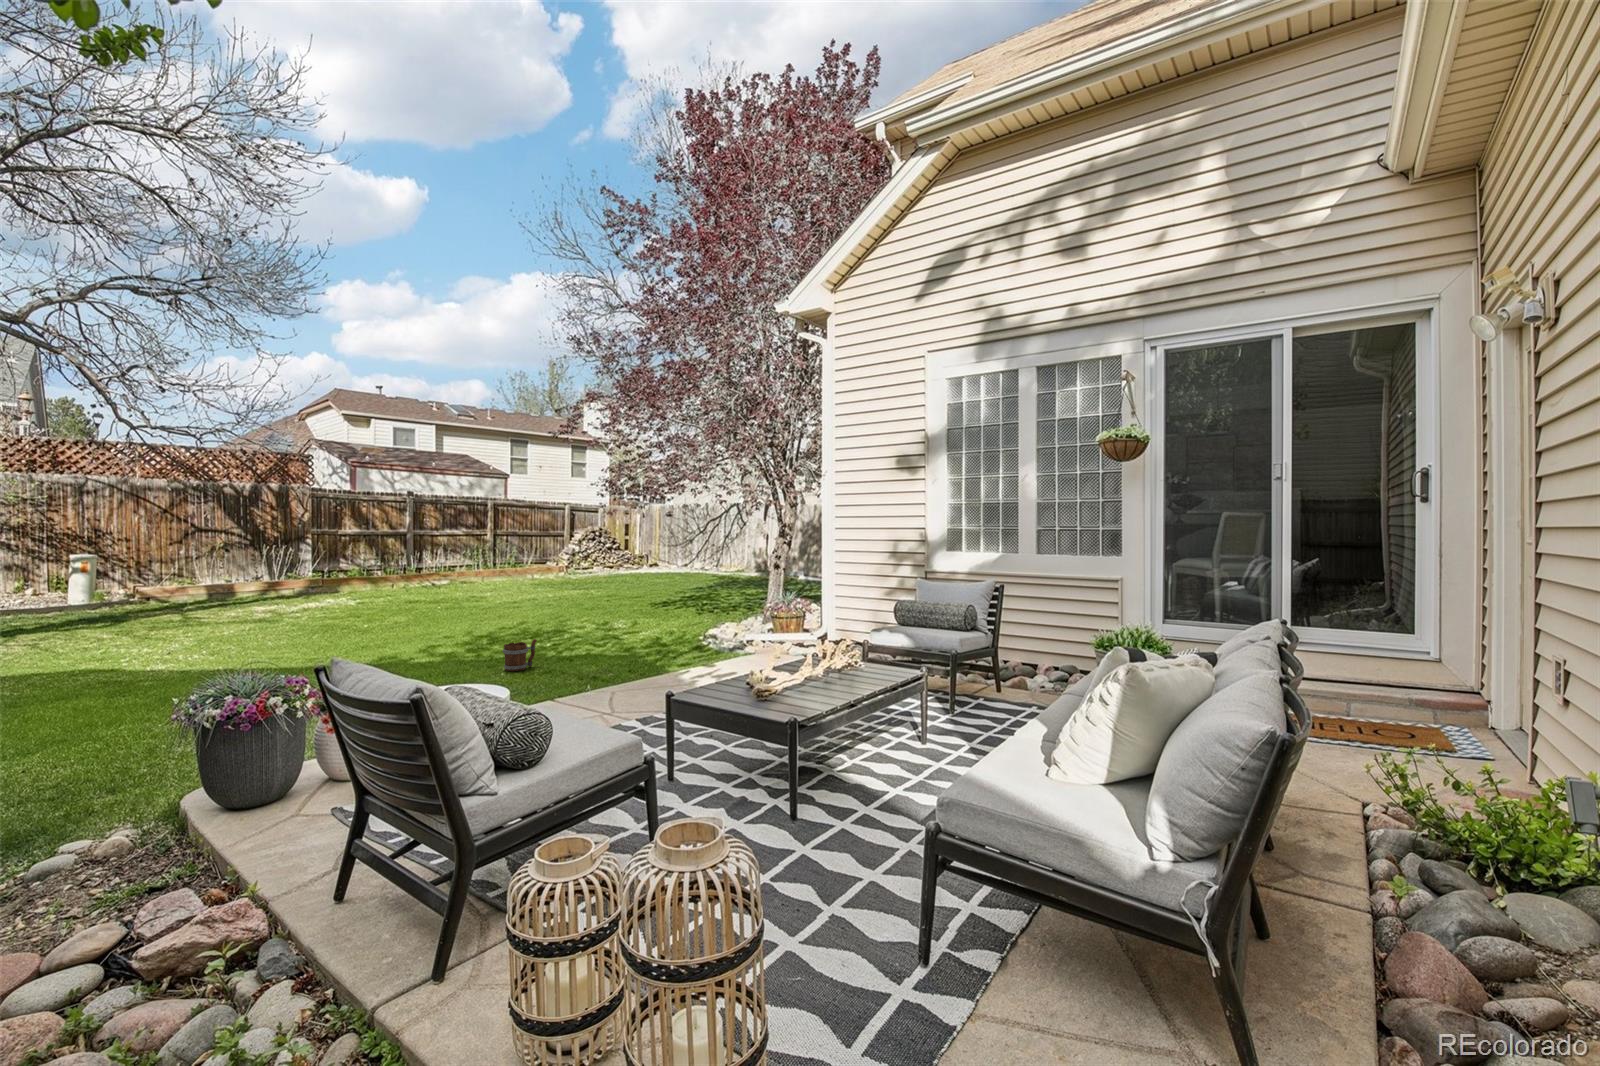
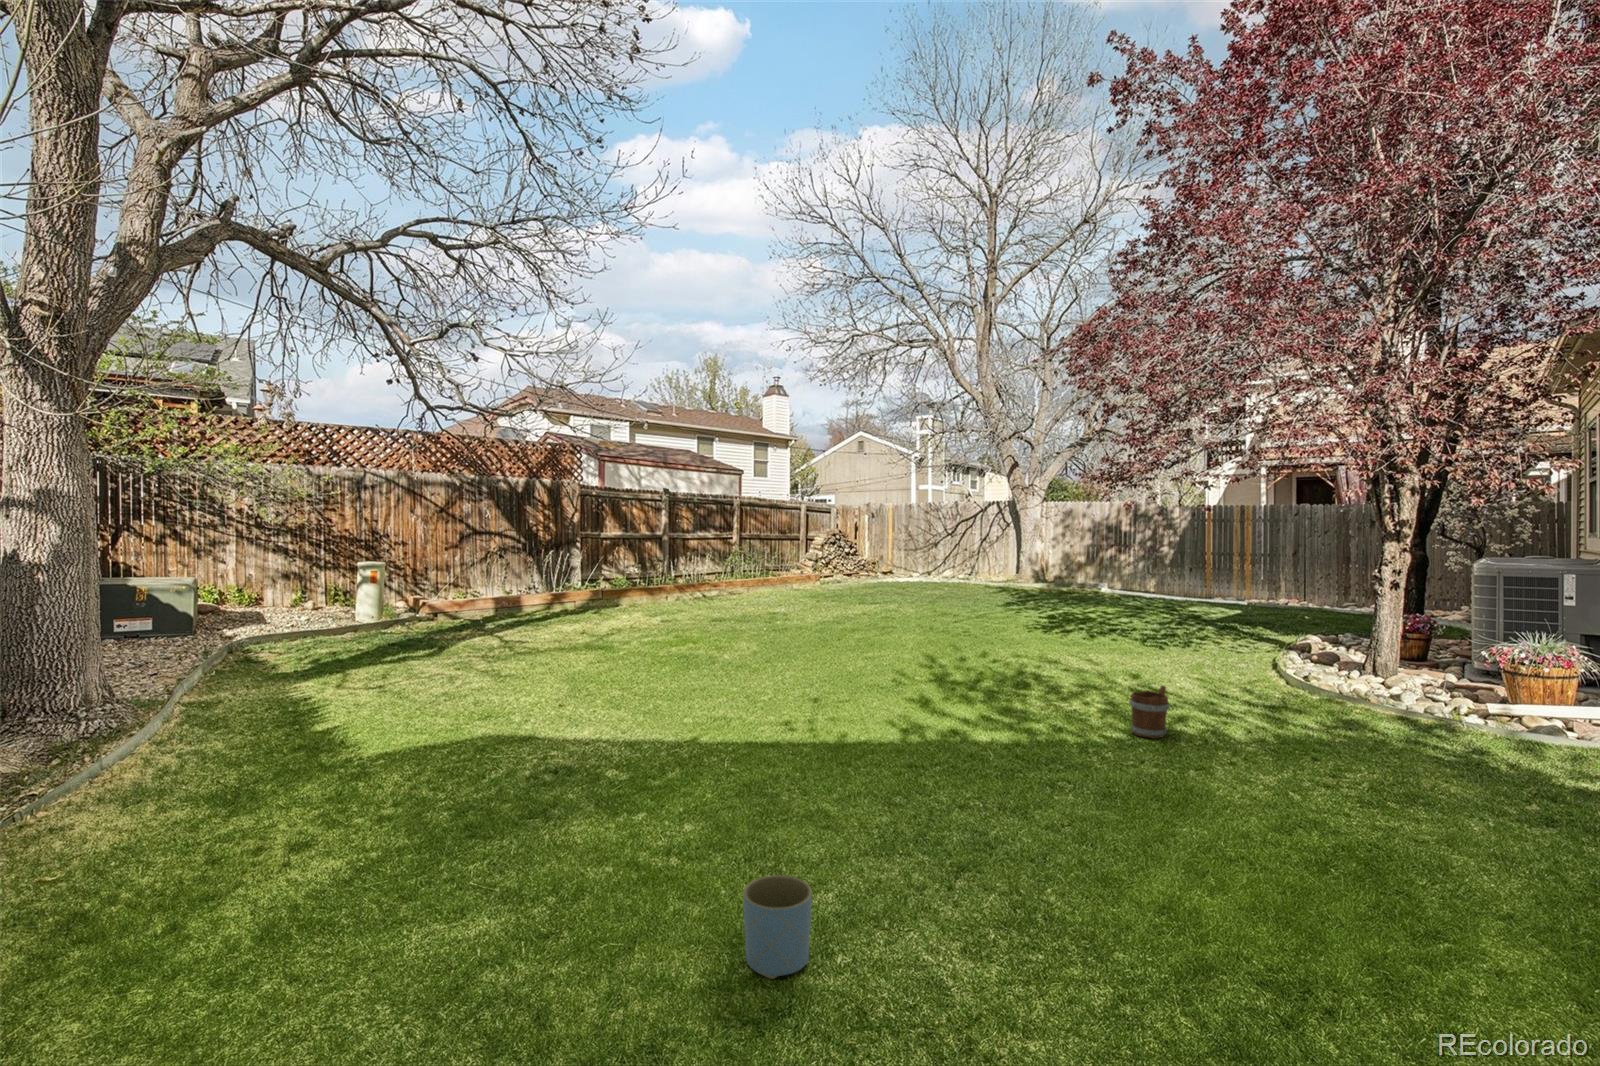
planter: none [21,718,68,761] -> present [743,875,812,979]

